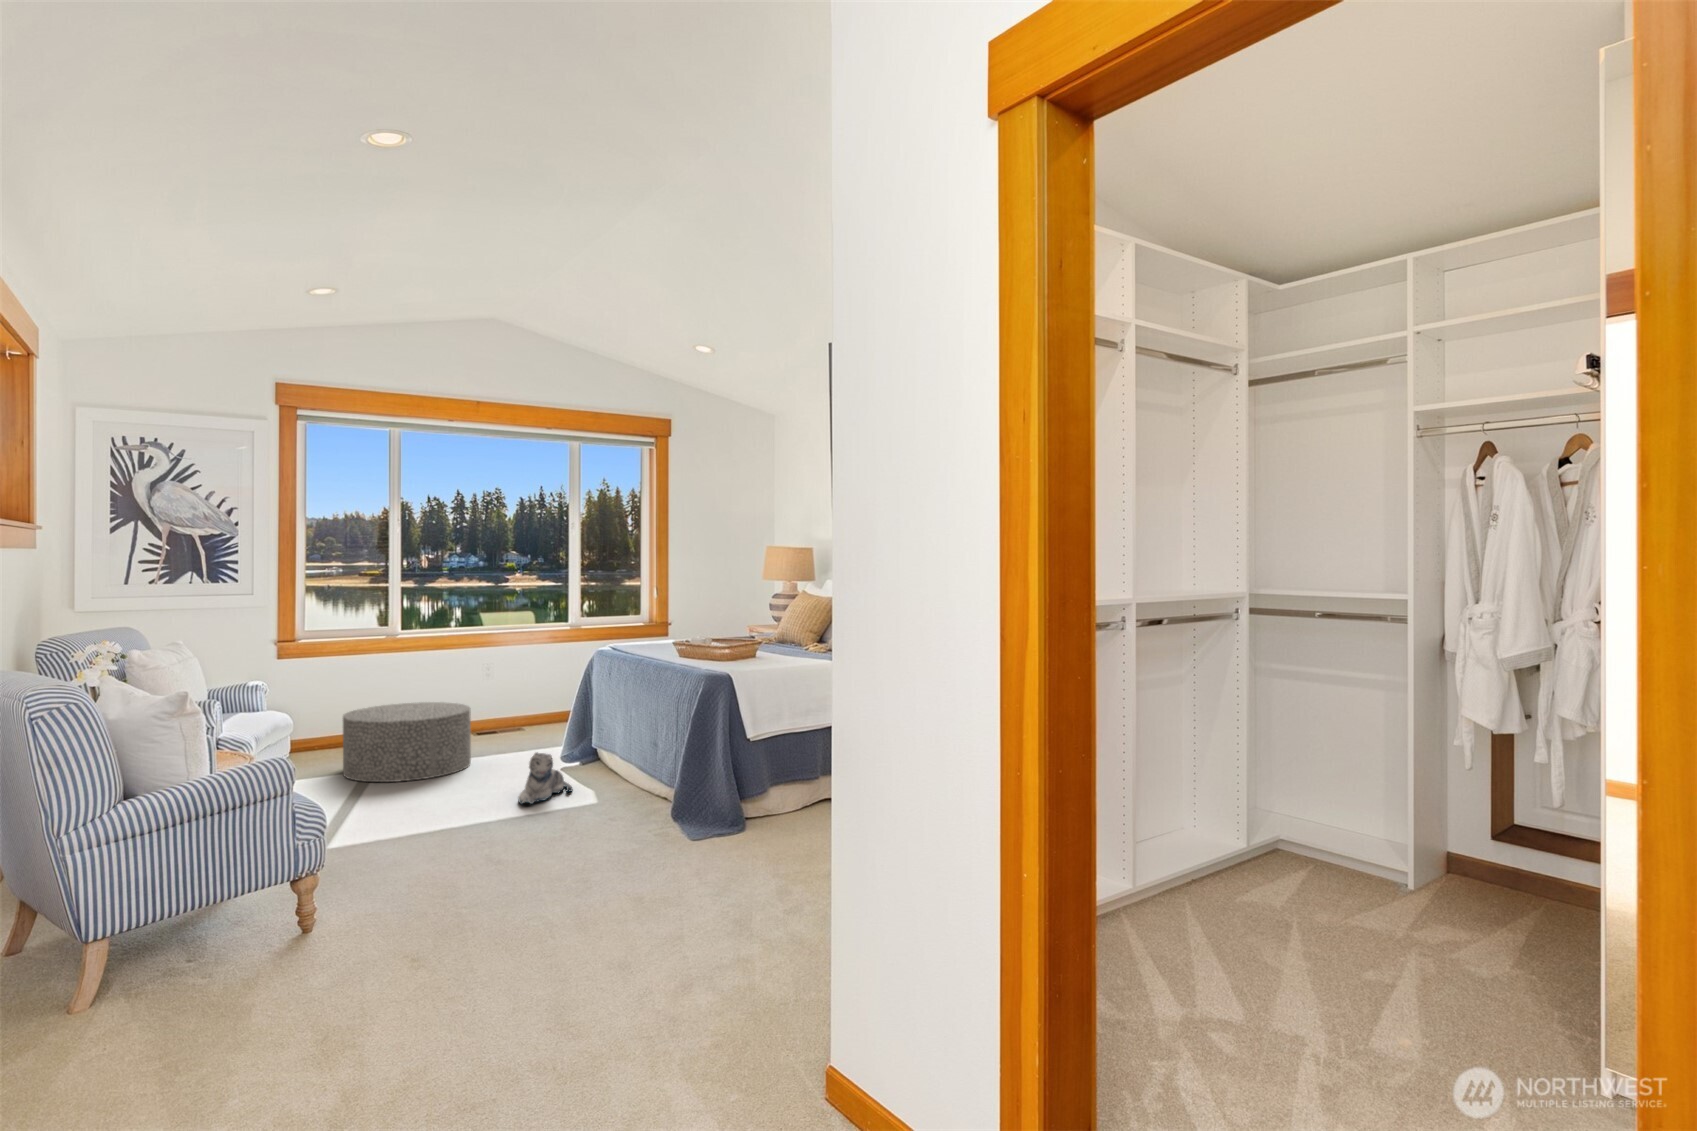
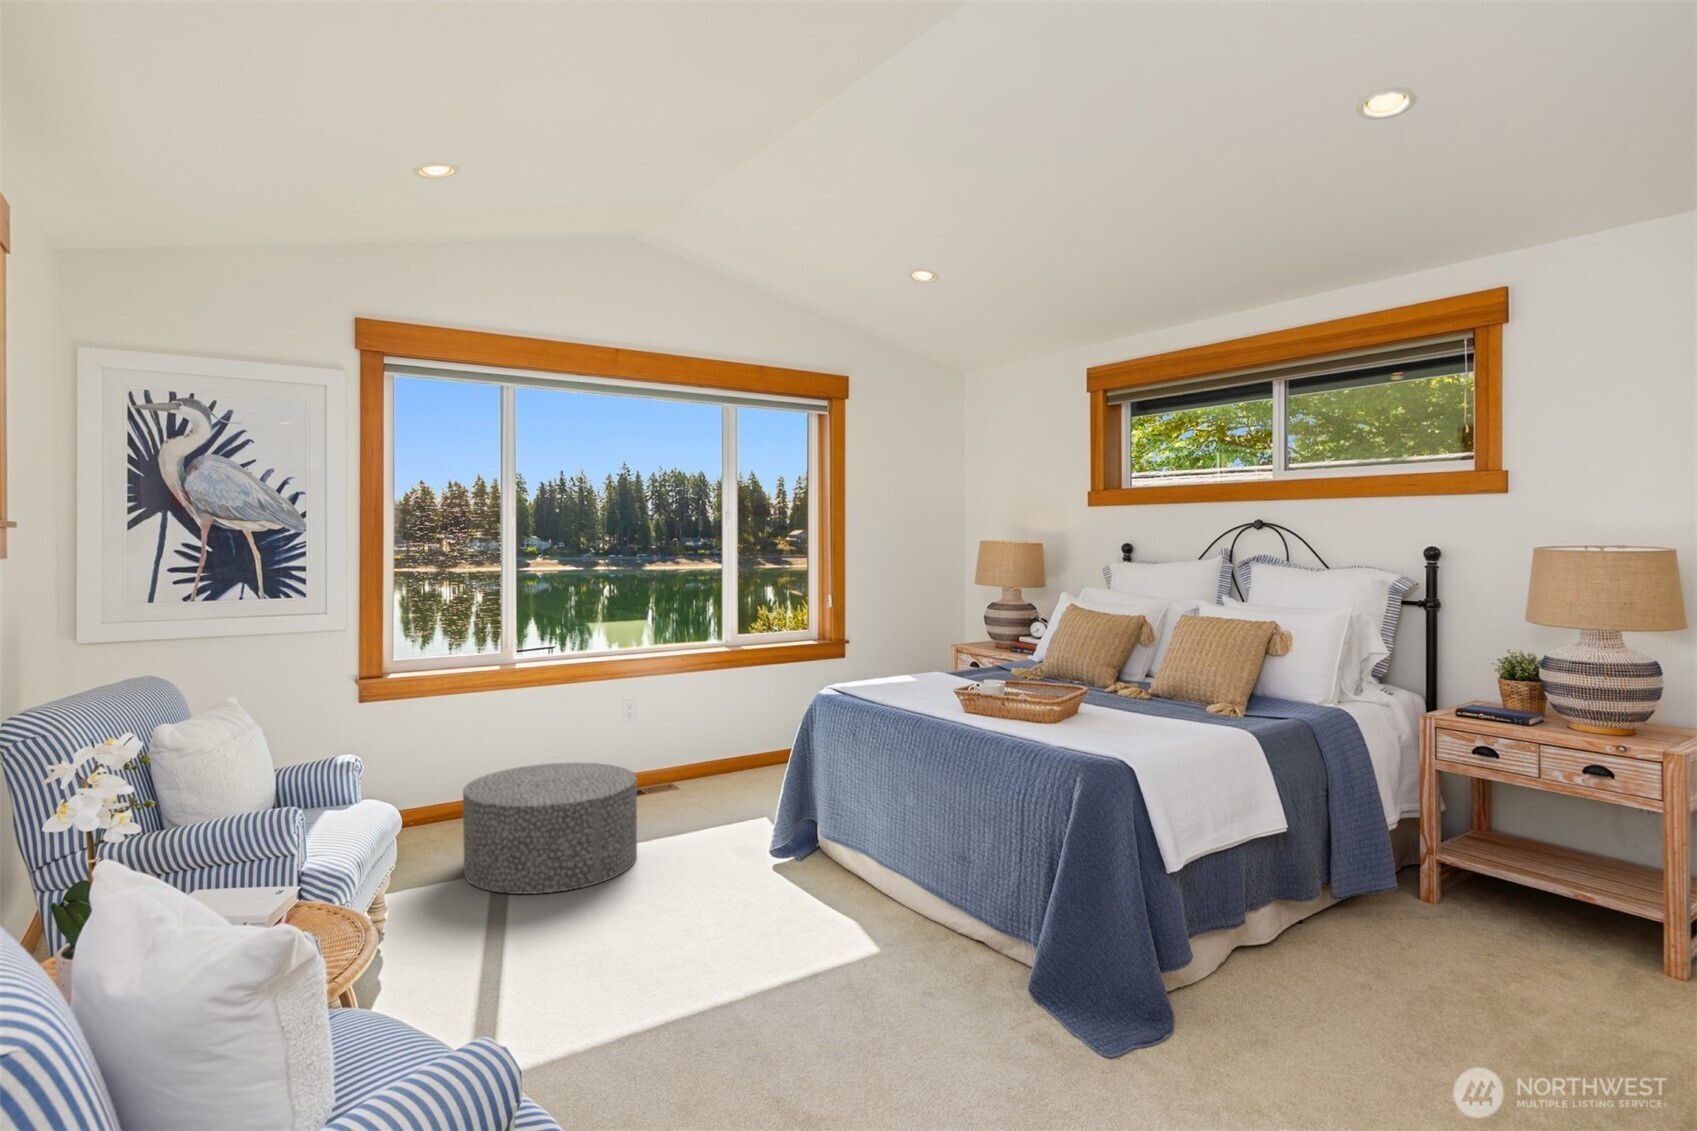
plush toy: present [518,753,572,804] -> none [748,863,818,951]

